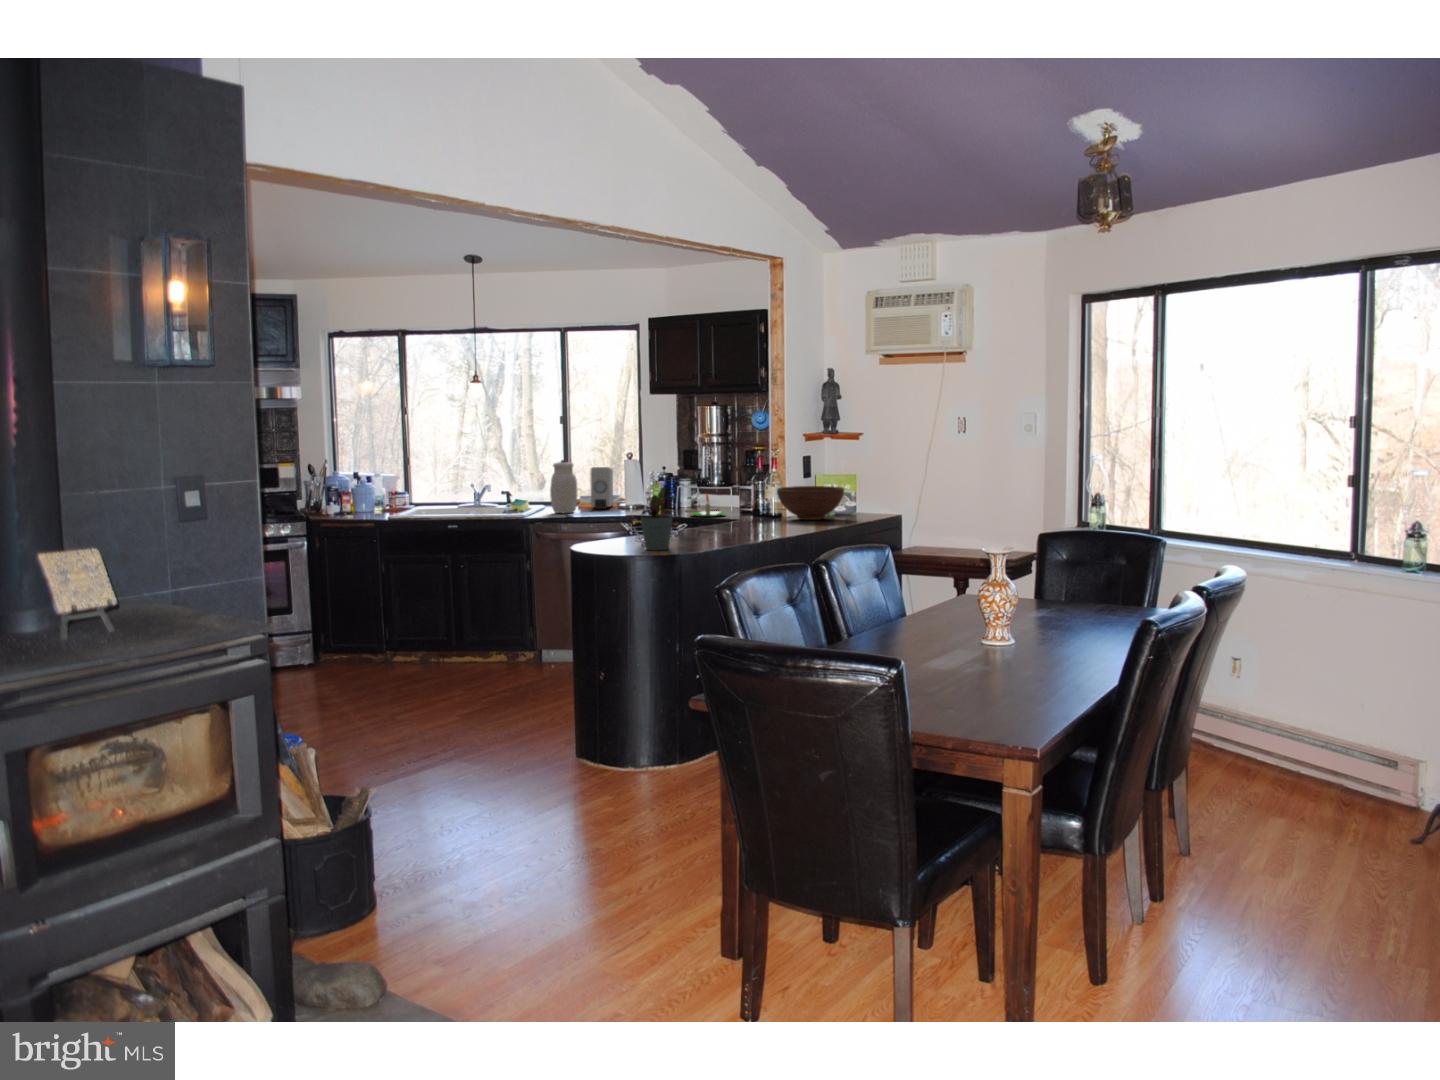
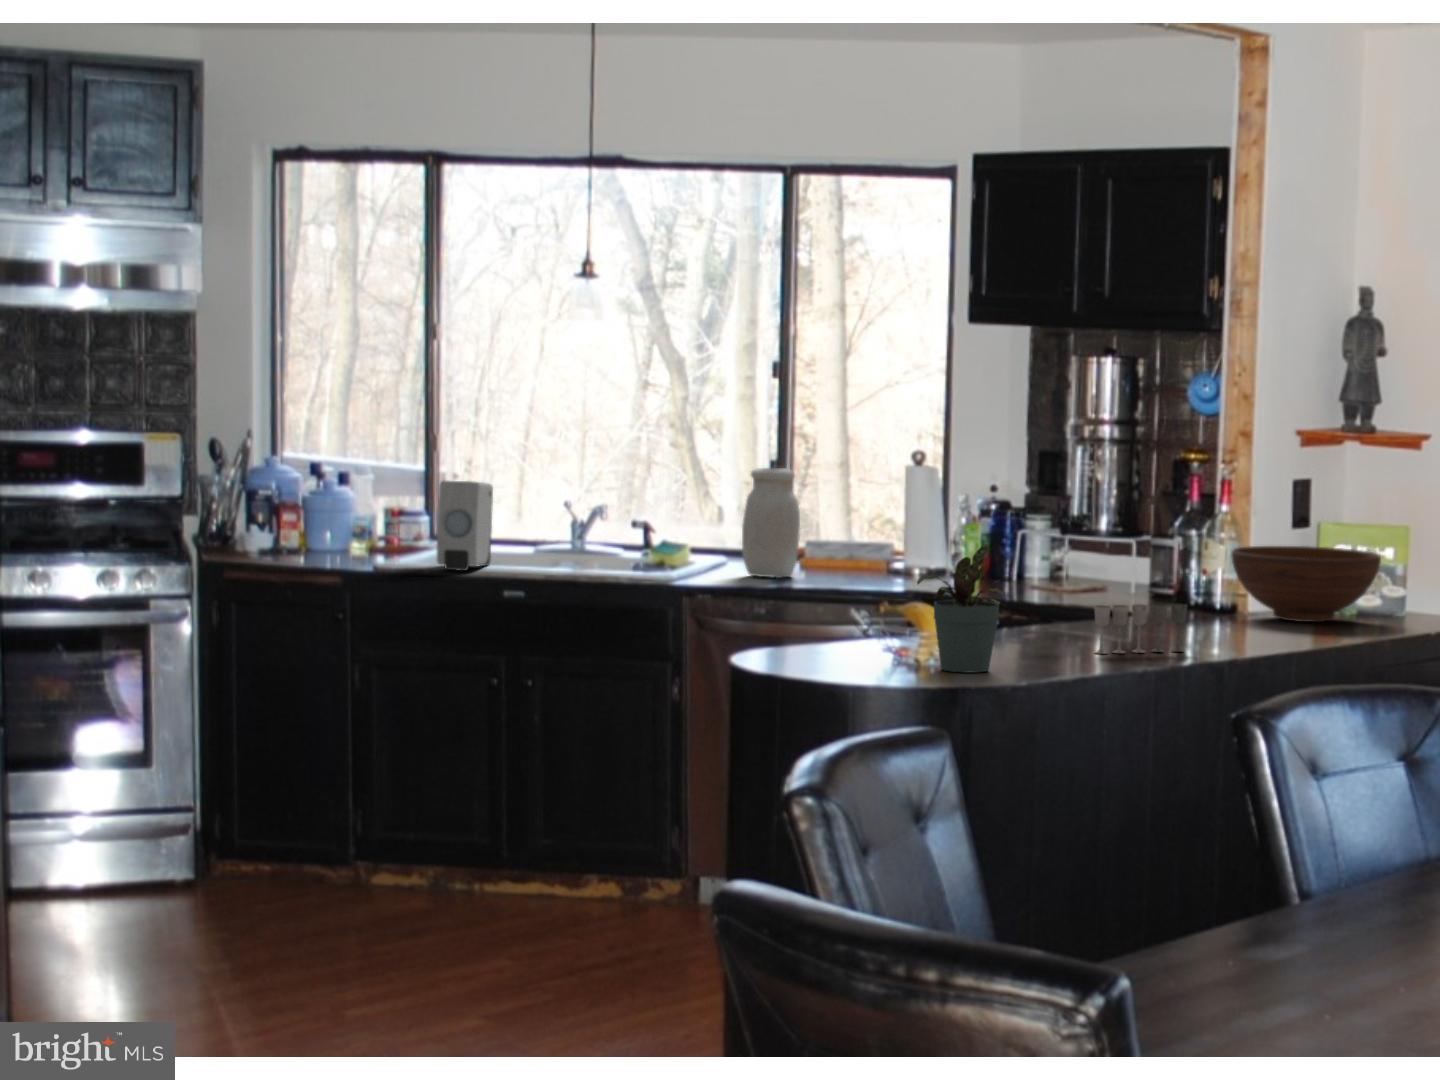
soap dispenser: present [590,467,613,509] -> present [437,481,493,571]
candle: present [691,494,725,517] -> none [1039,548,1119,602]
wine glass: none [717,513,760,539] -> present [1094,603,1187,654]

